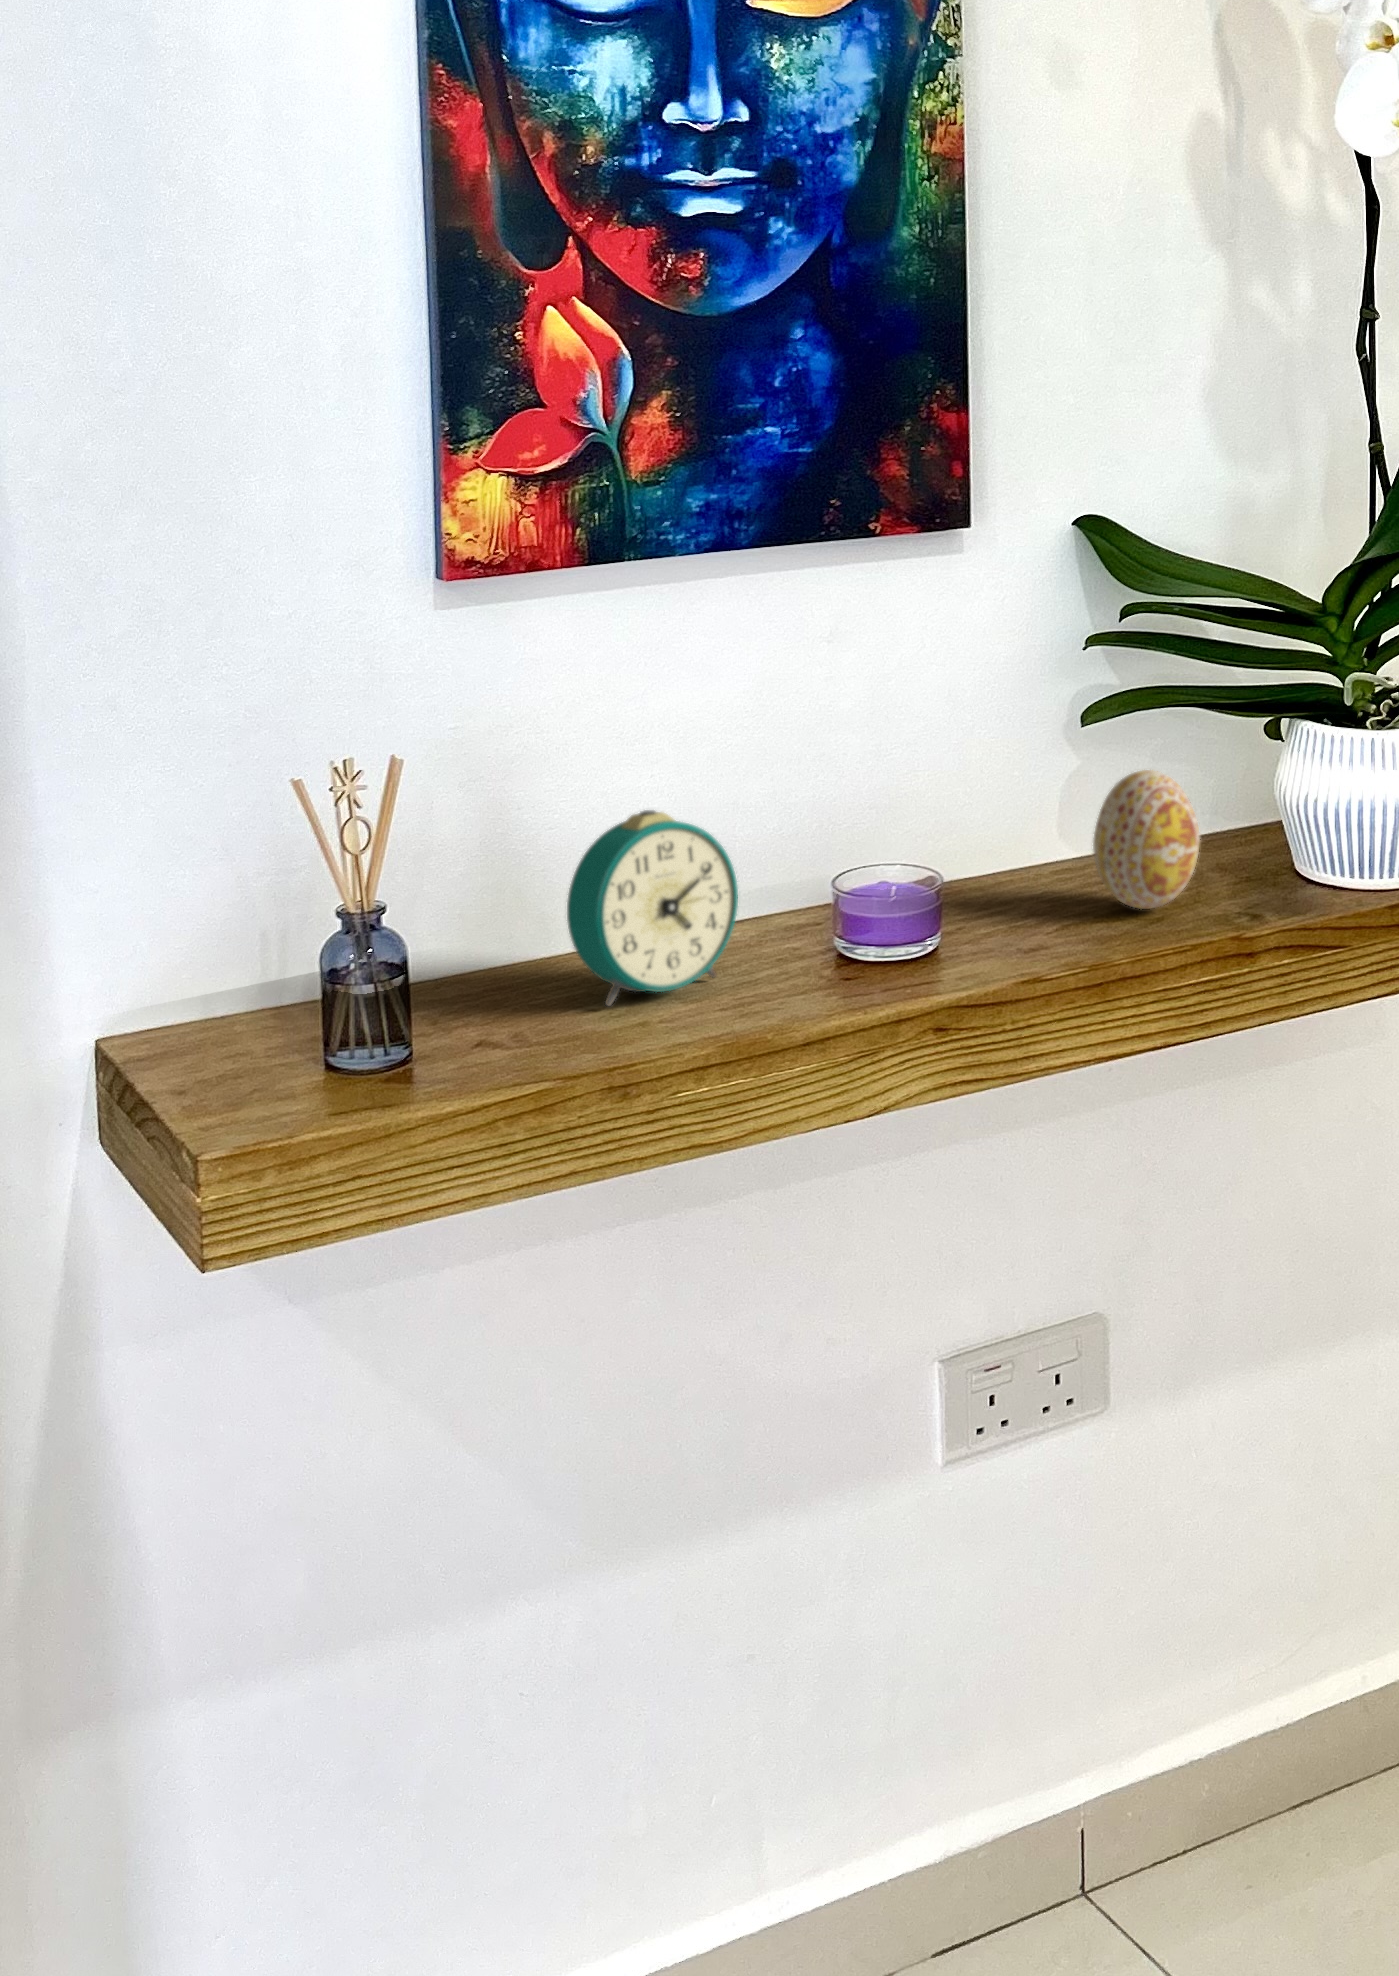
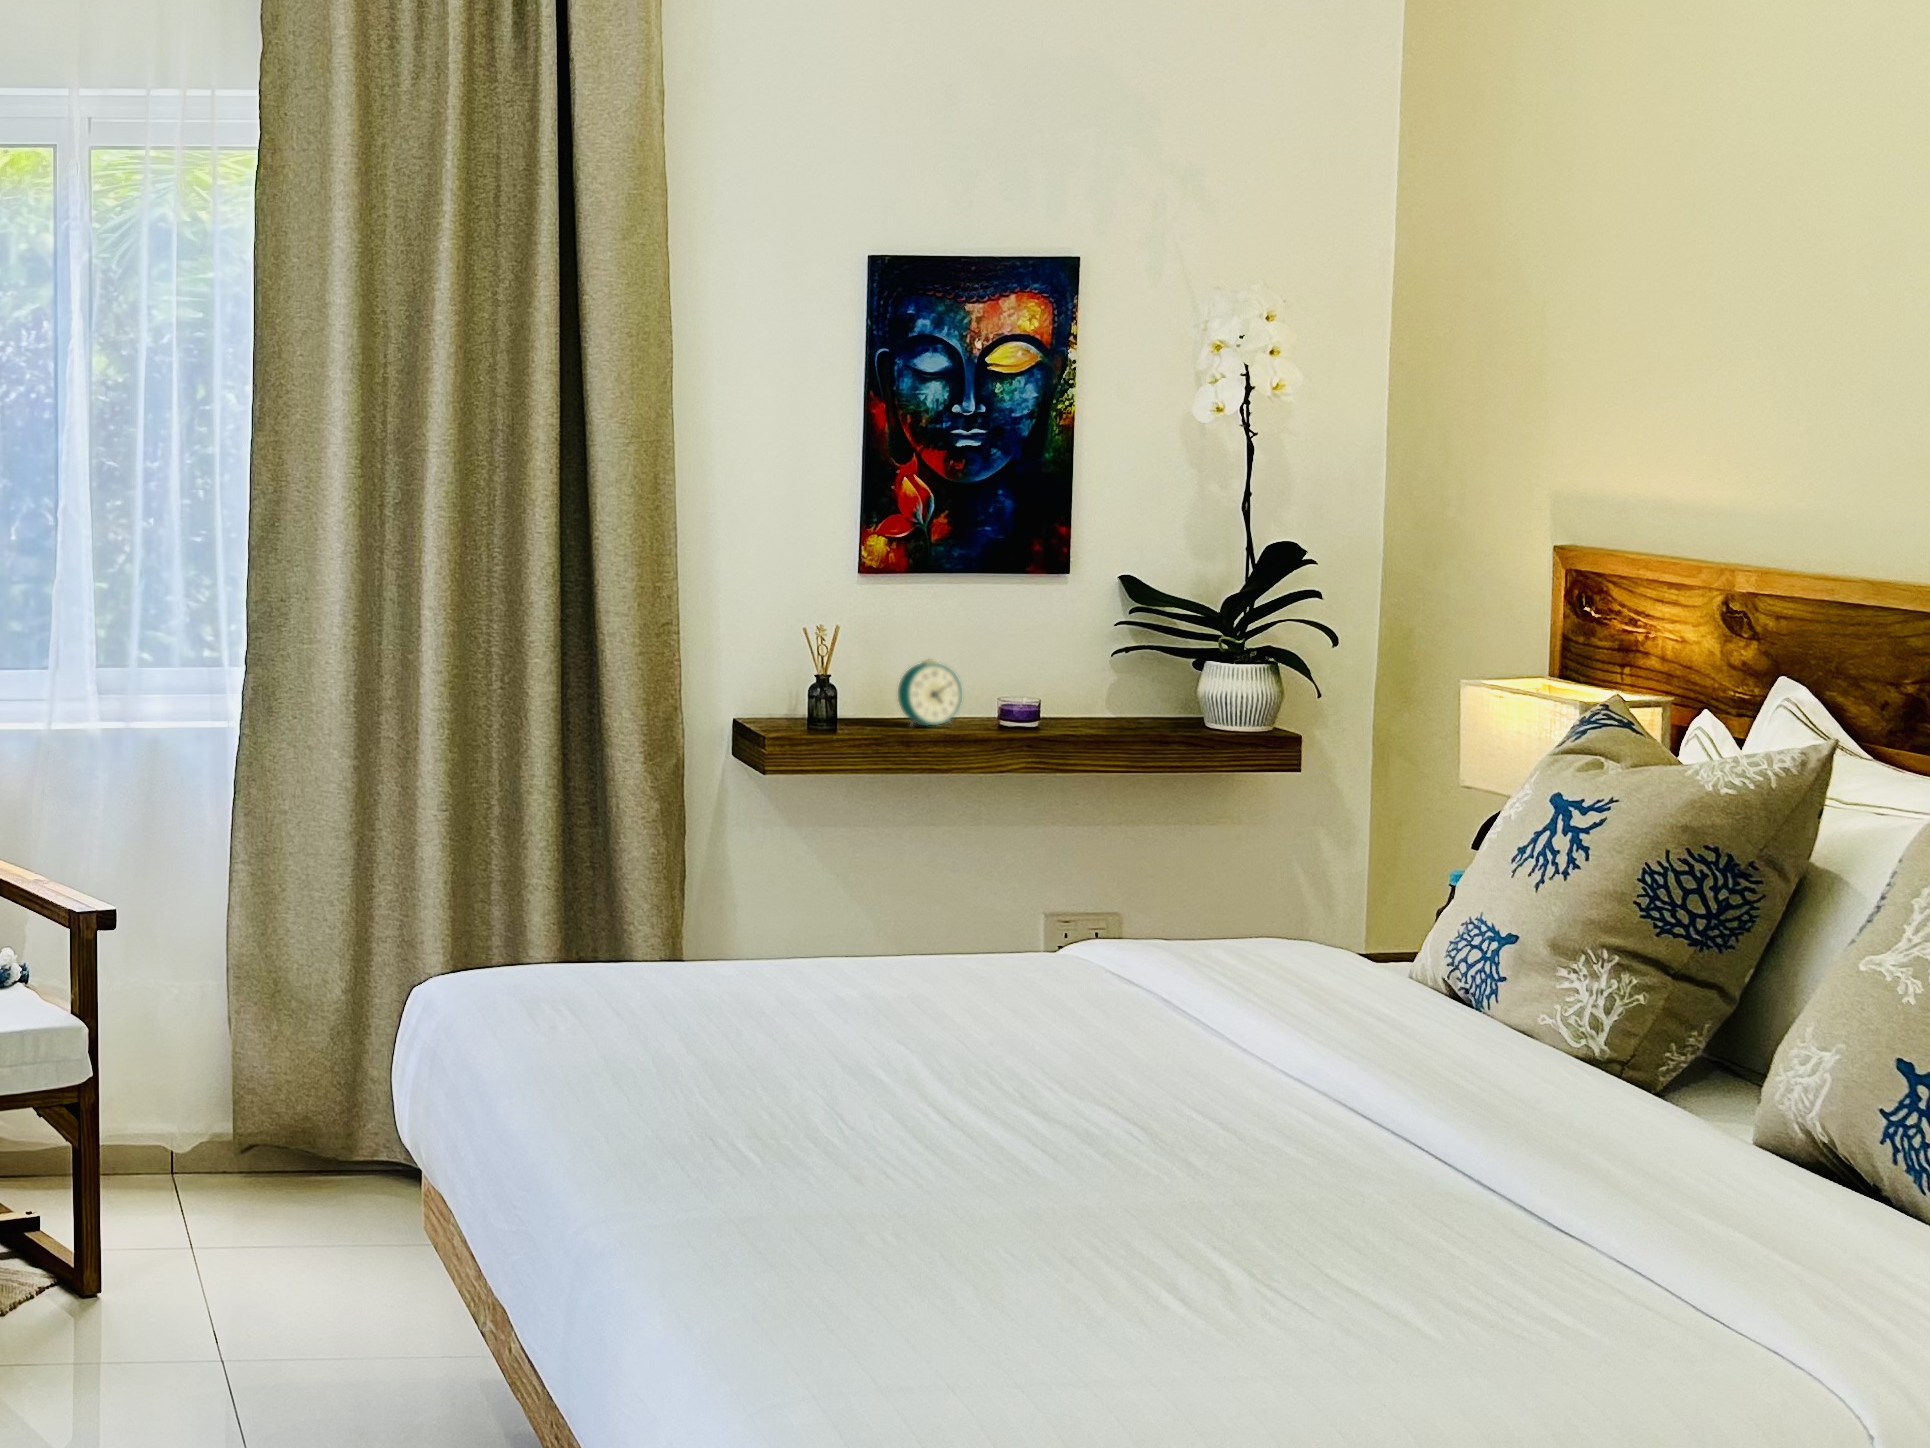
decorative egg: present [1093,770,1200,909] -> none [1113,672,1158,728]

